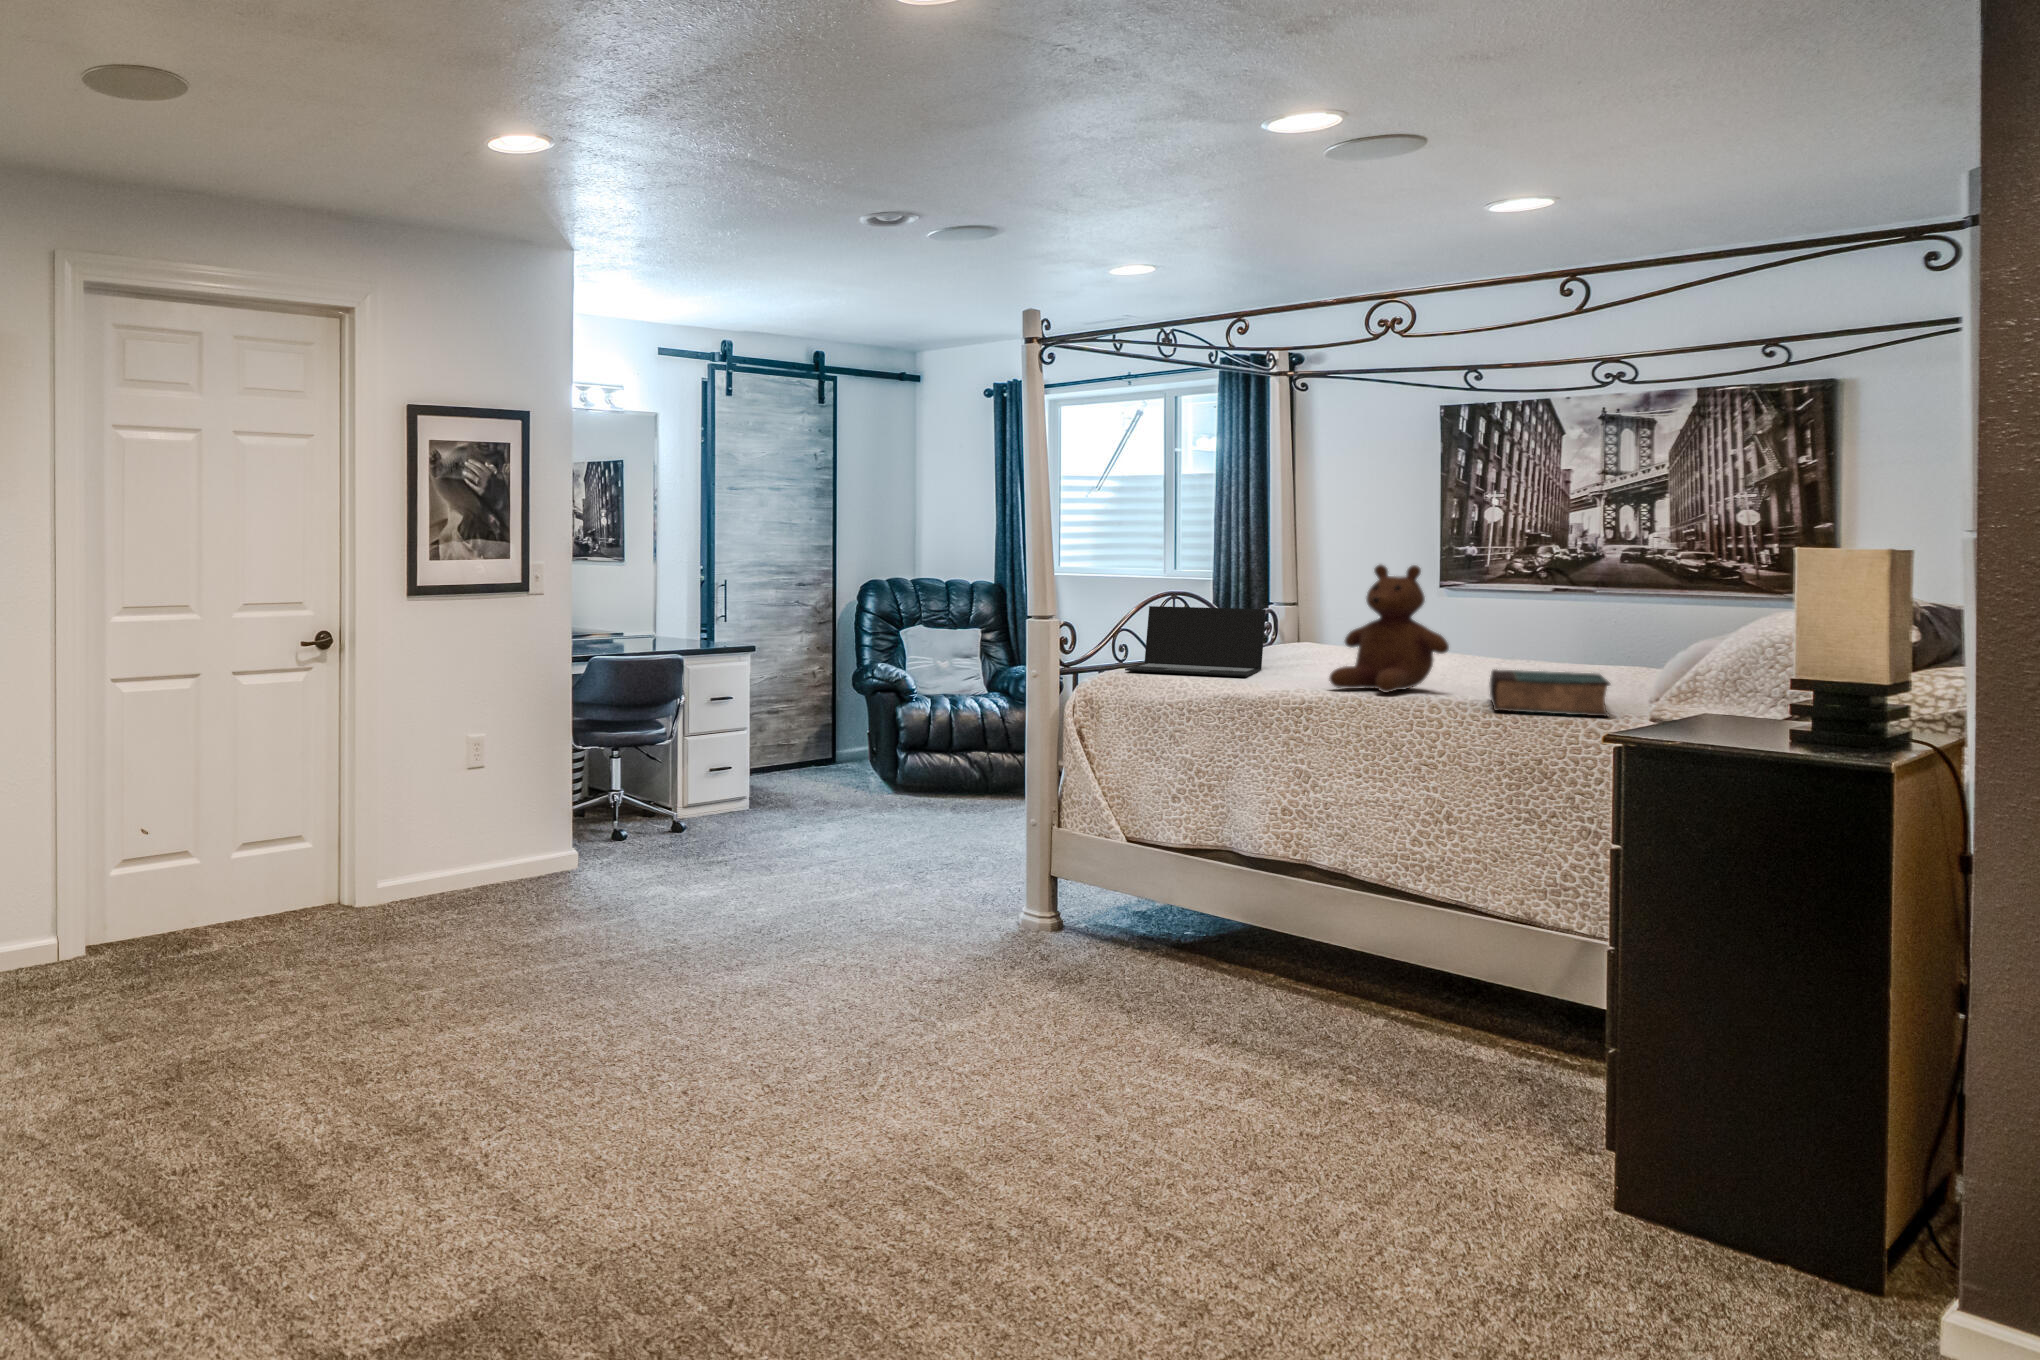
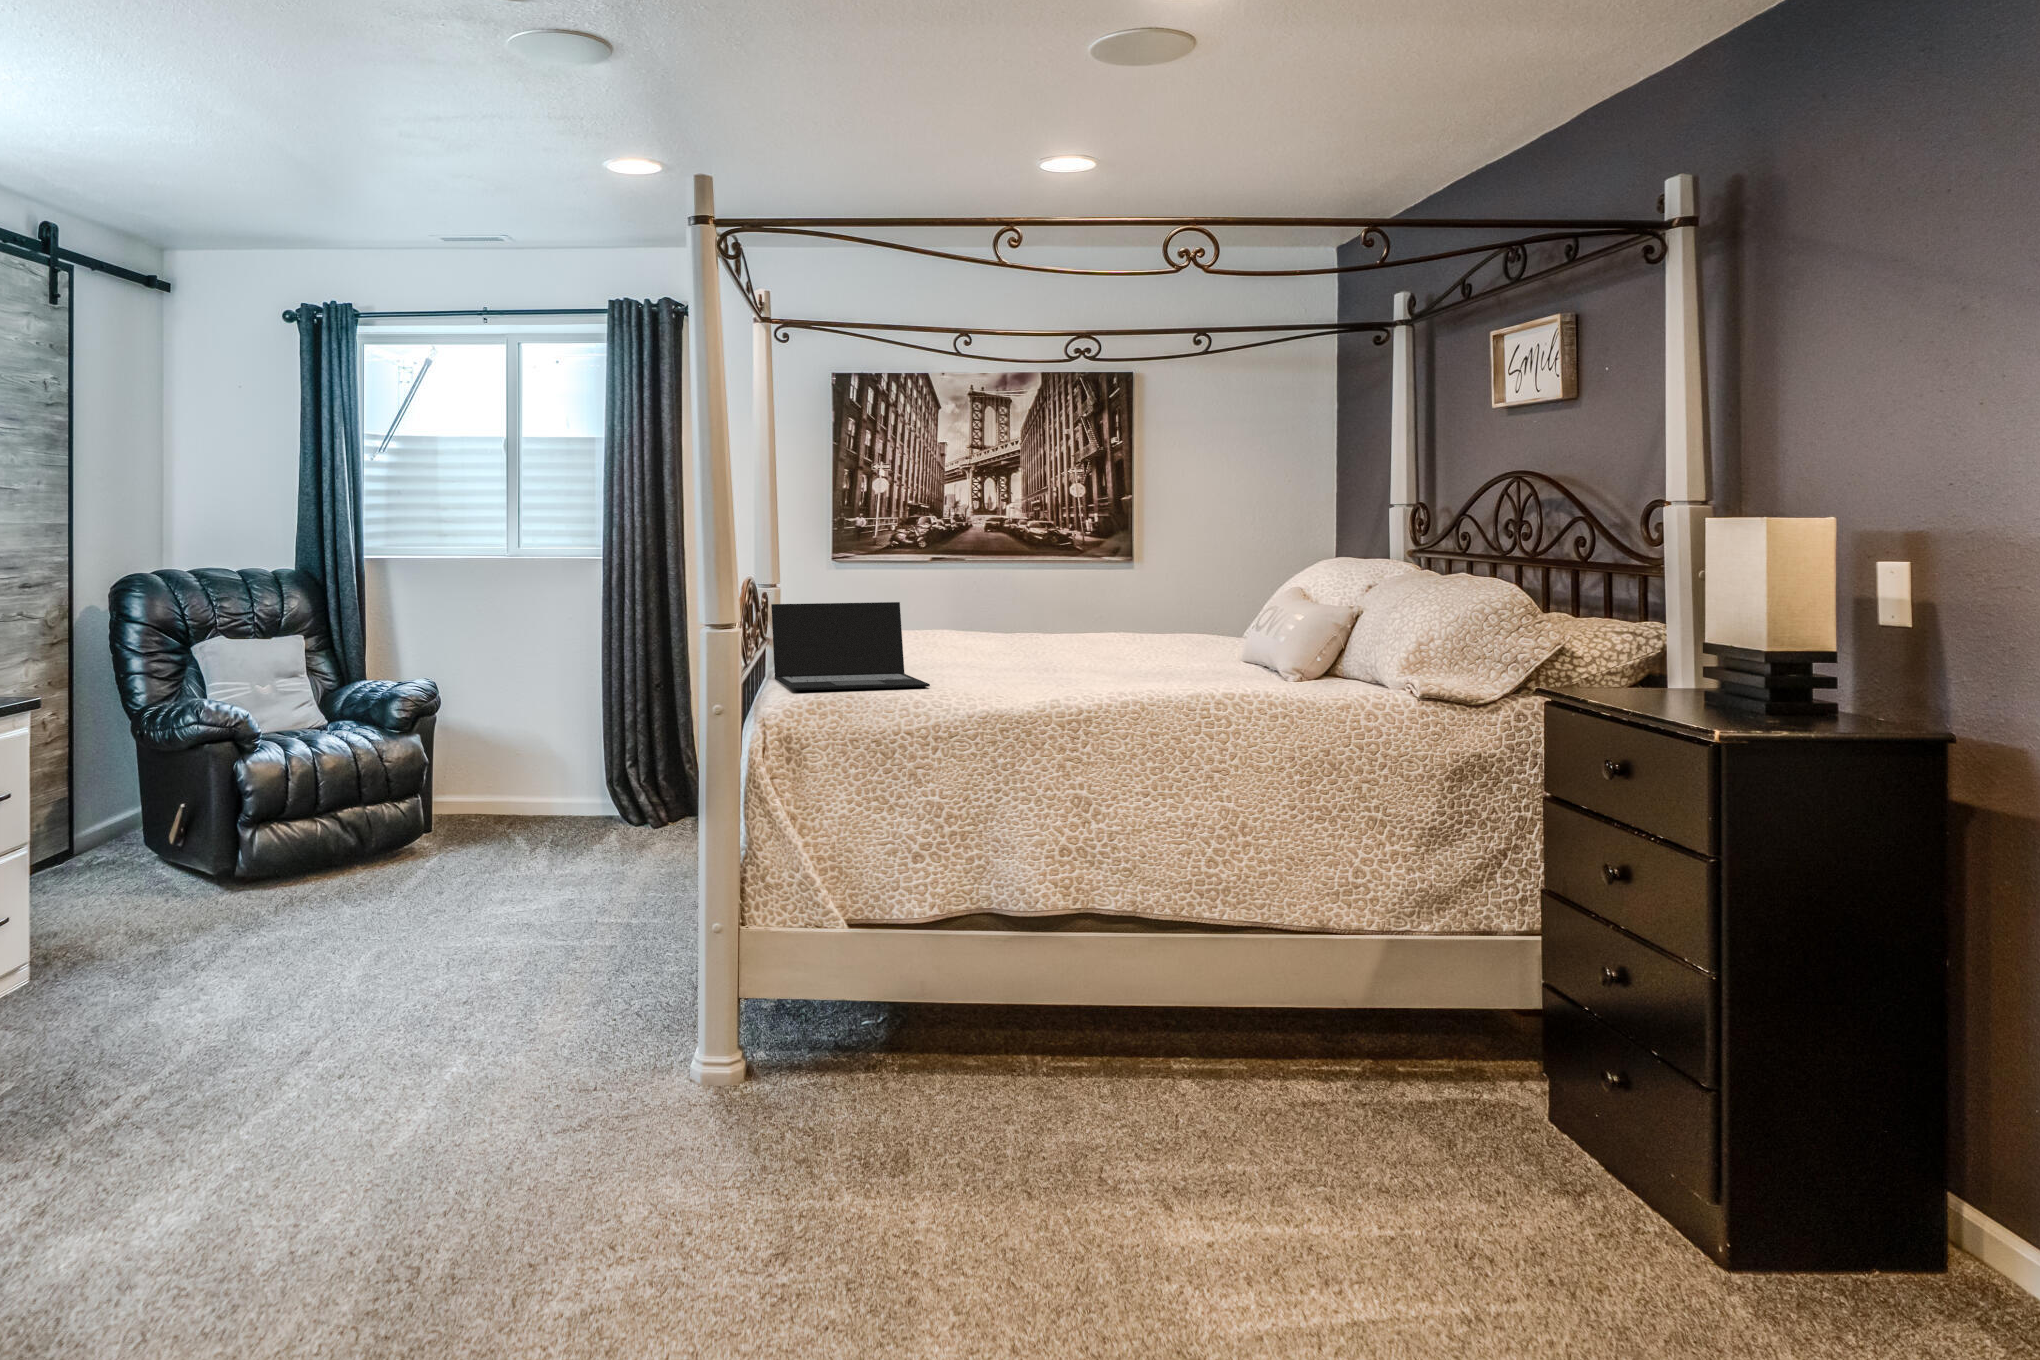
teddy bear: present [1329,565,1449,693] -> none [1034,549,1151,694]
book: present [1490,670,1610,716] -> none [1200,657,1349,707]

